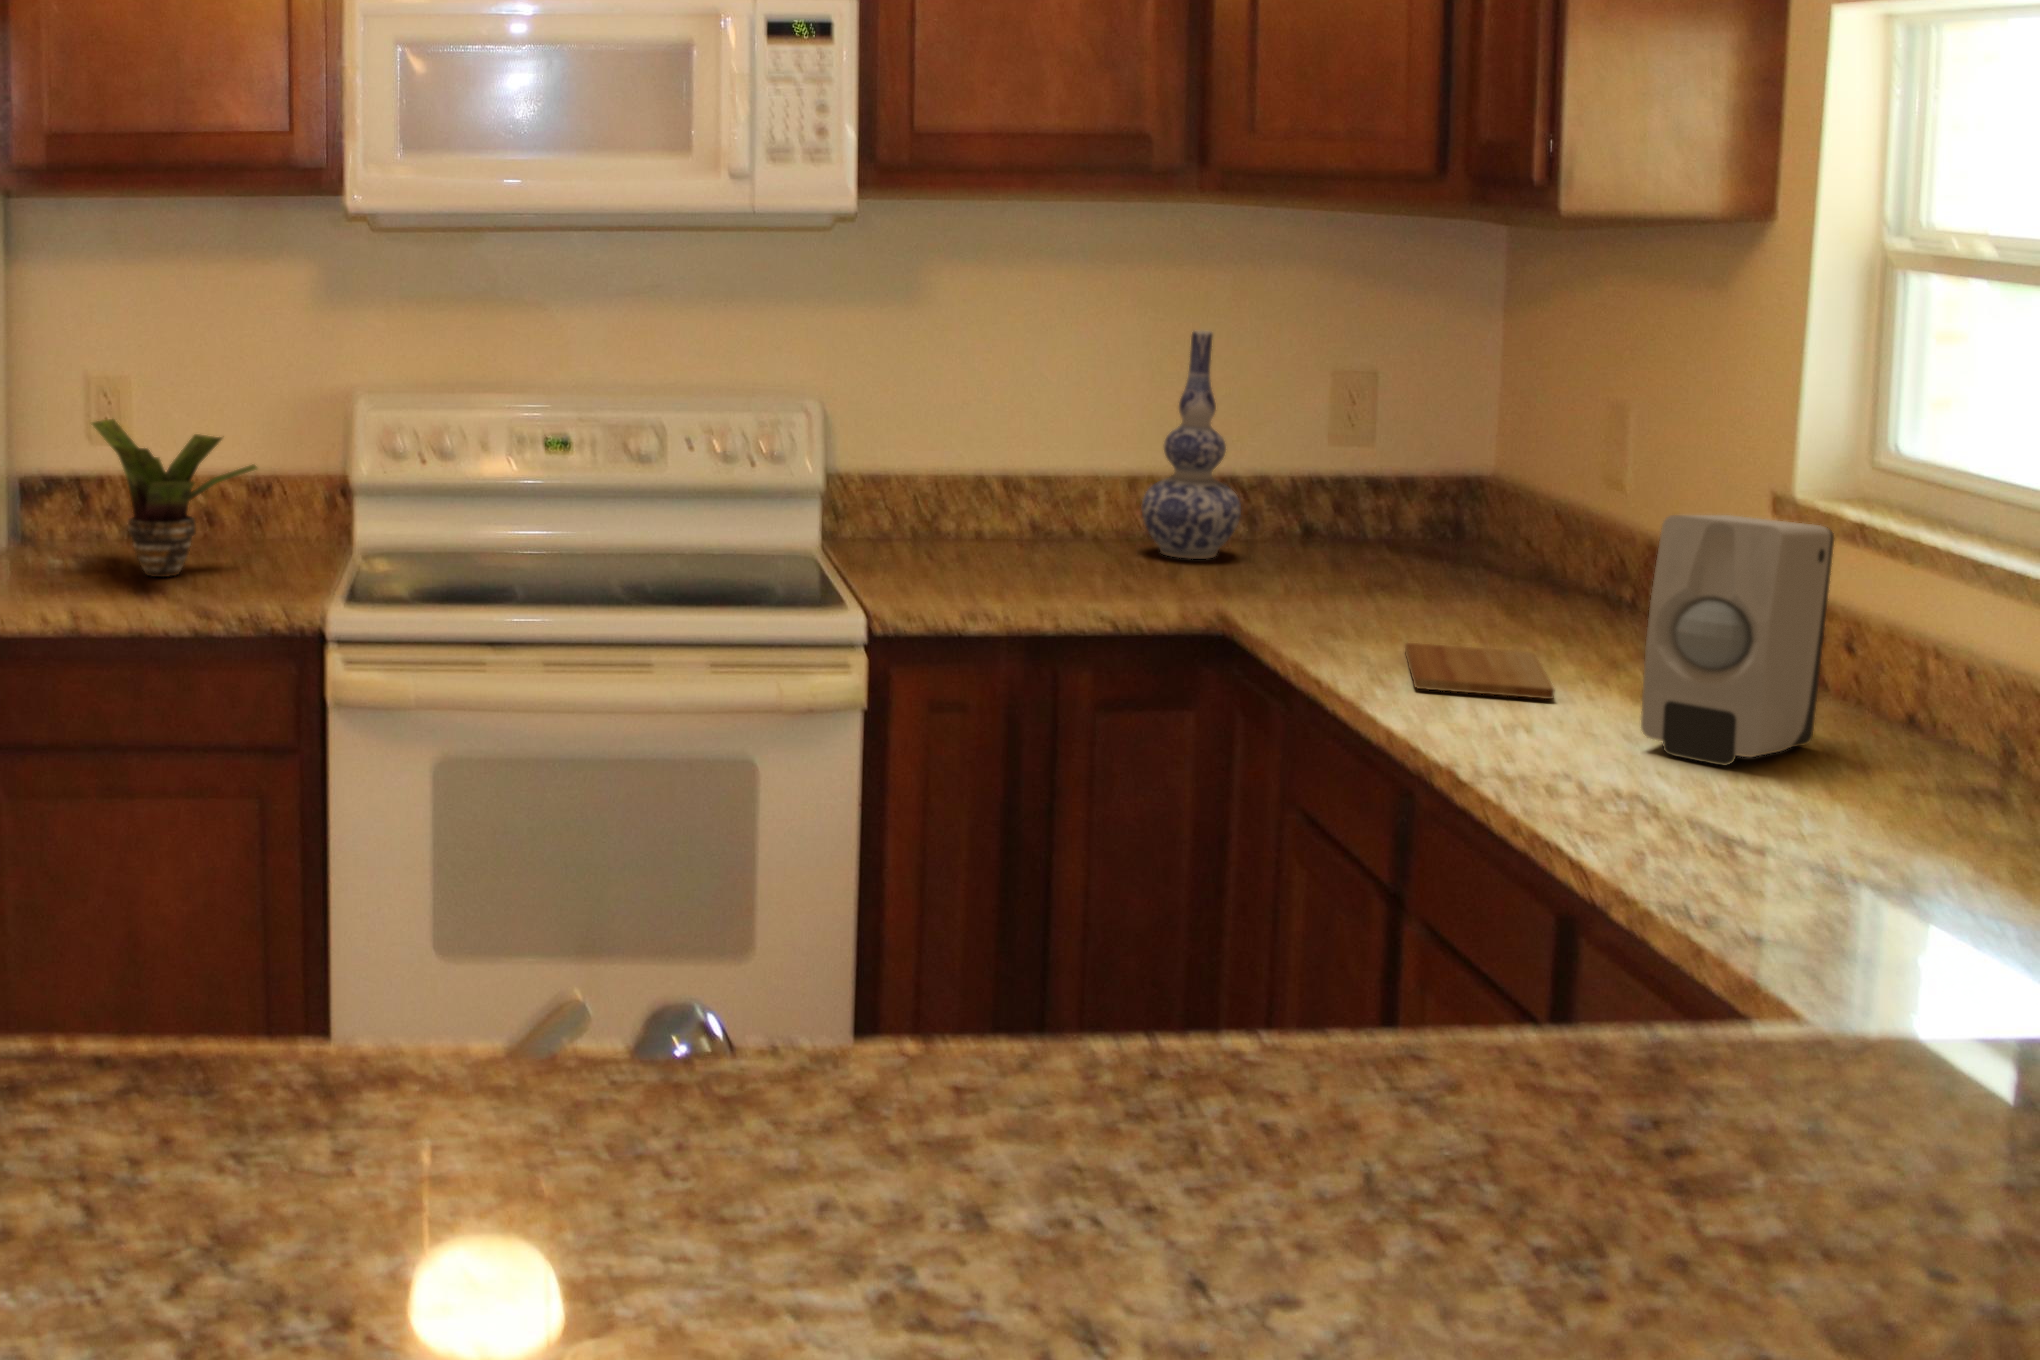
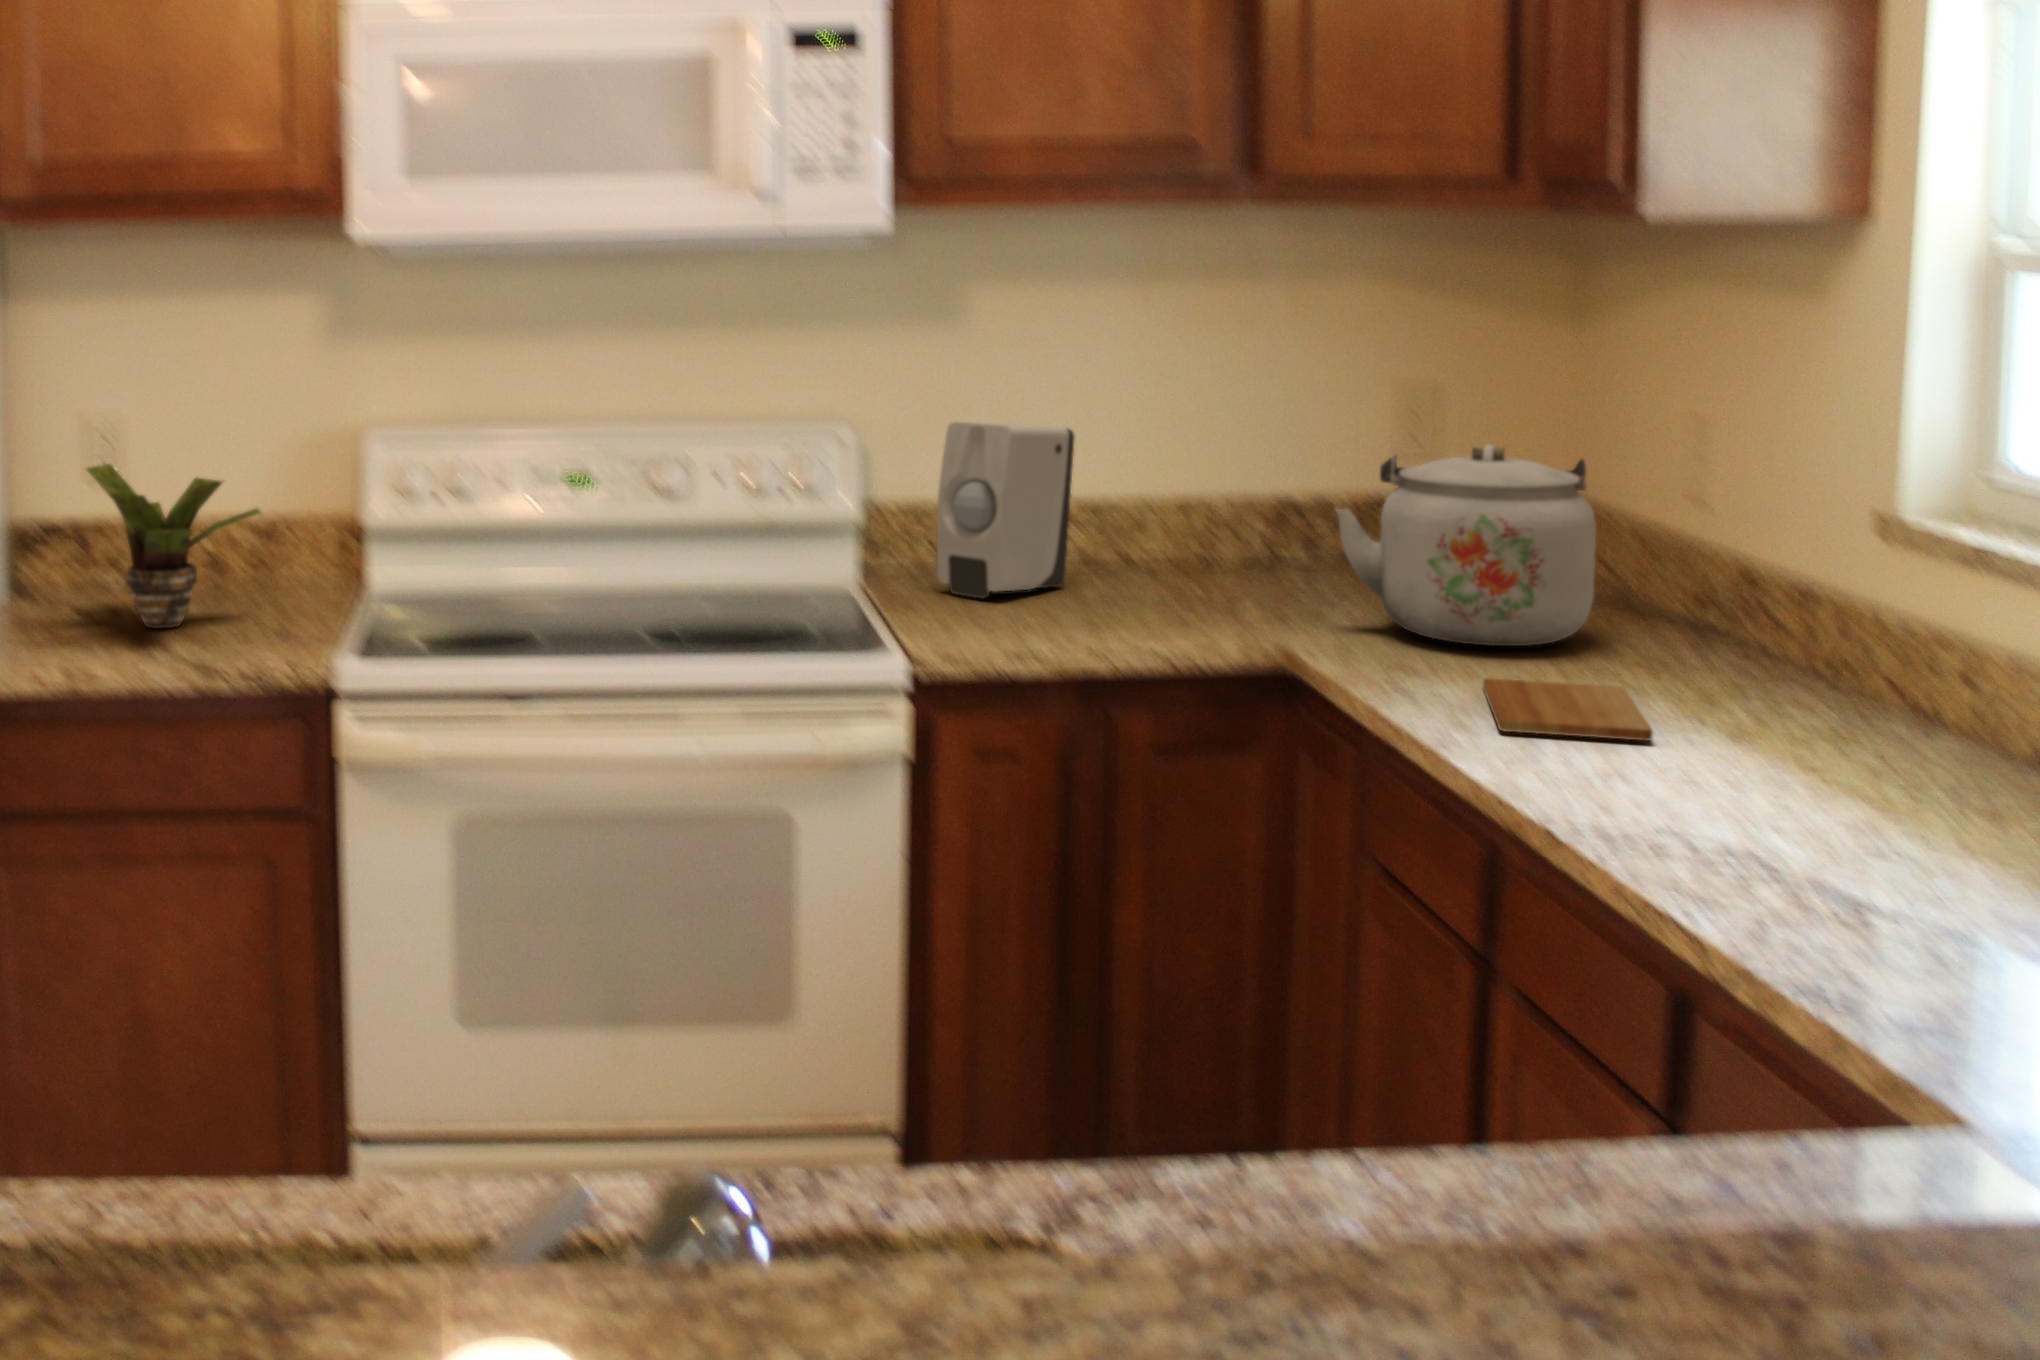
vase: present [1142,331,1241,559] -> none [1189,346,1295,586]
kettle: none [1276,426,1517,615] -> present [1336,445,1596,646]
soap dispenser: present [1641,515,1834,765] -> present [937,422,1074,598]

